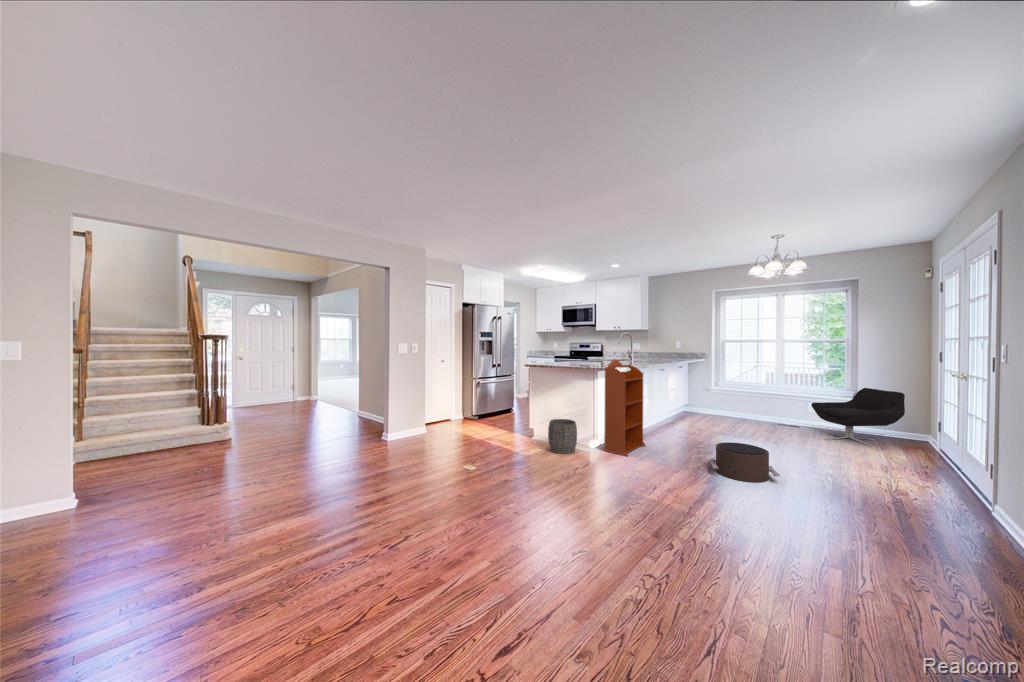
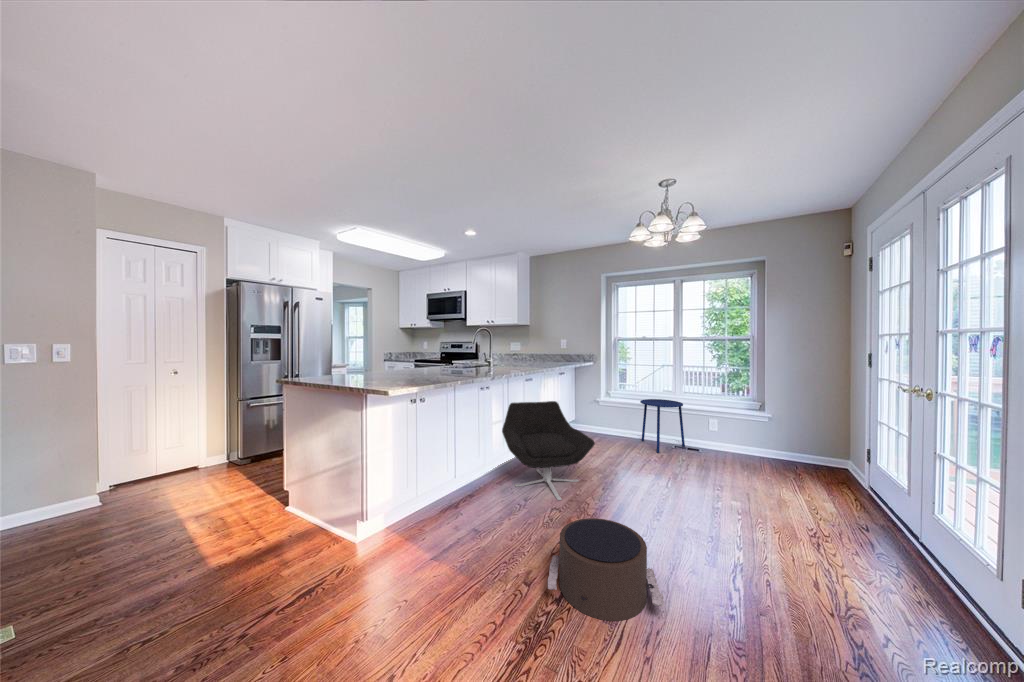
bookcase: present [604,360,646,456] -> none [393,370,475,546]
side table: none [749,388,787,428] -> present [640,399,685,453]
lounge chair: present [811,388,905,446] -> present [502,401,595,500]
woven basket: present [548,419,577,454] -> none [286,476,345,550]

